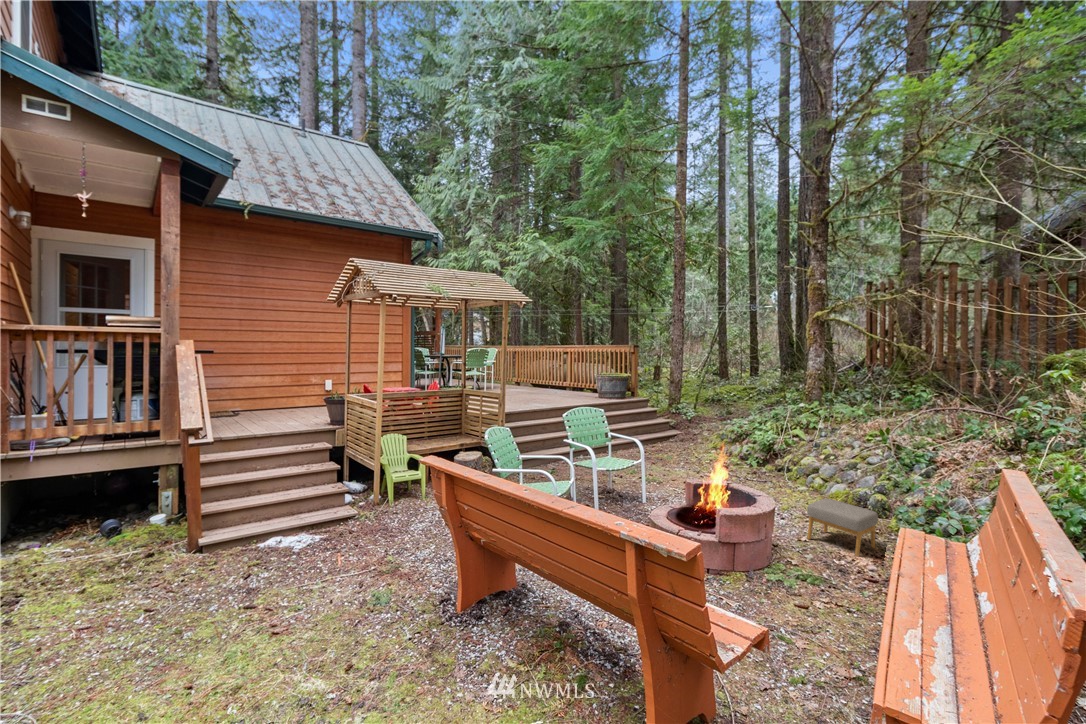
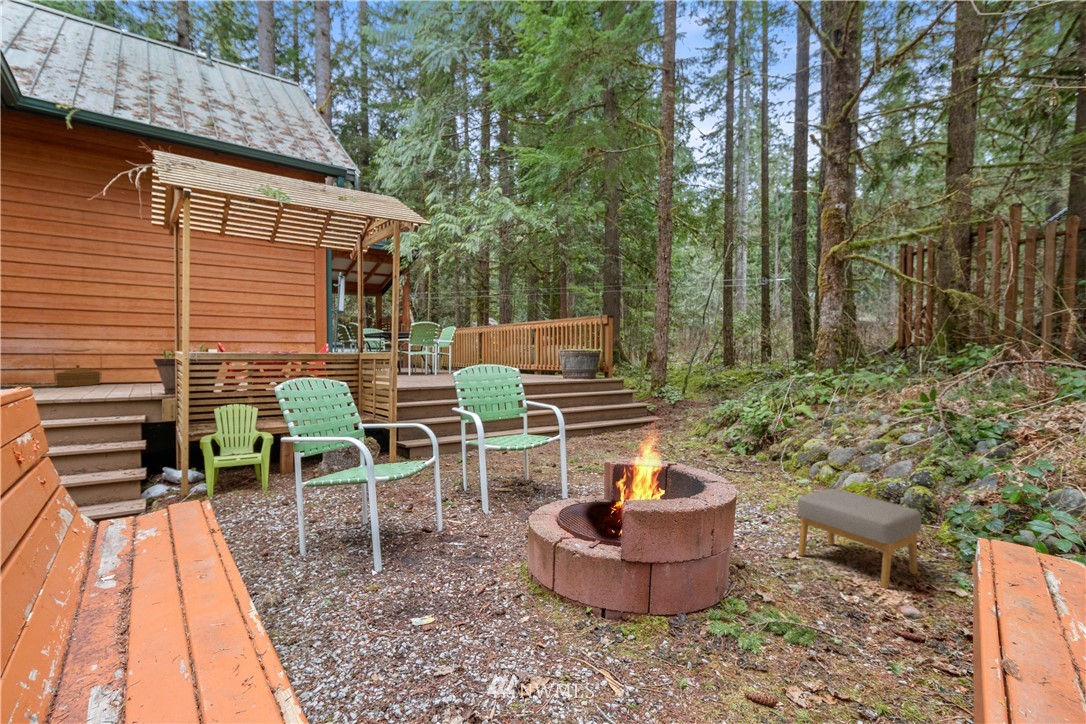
woven basket: none [227,389,260,420] -> present [52,349,102,386]

